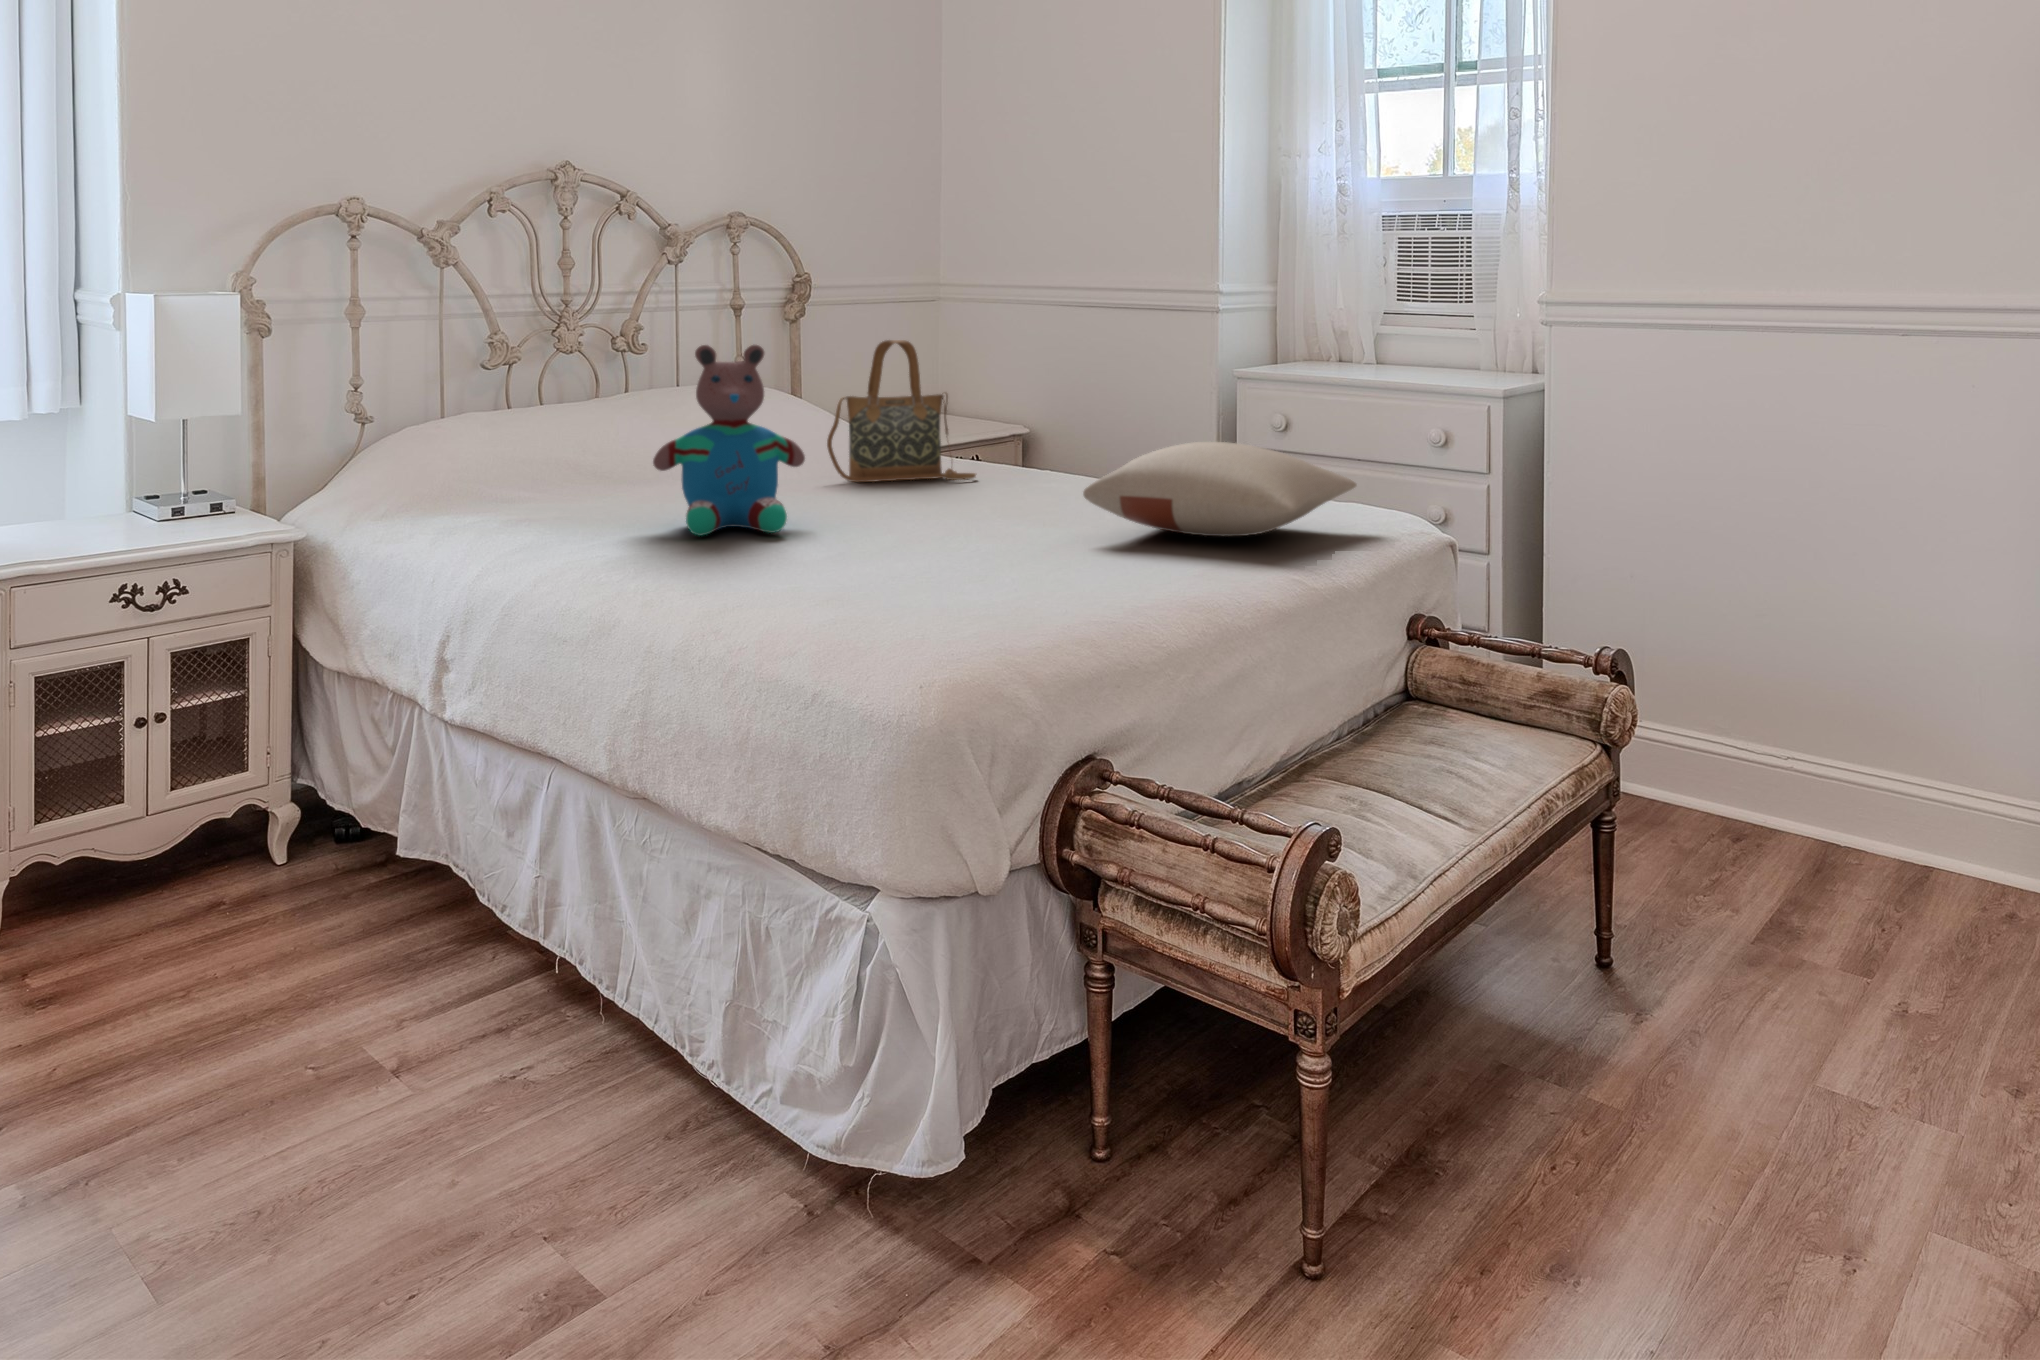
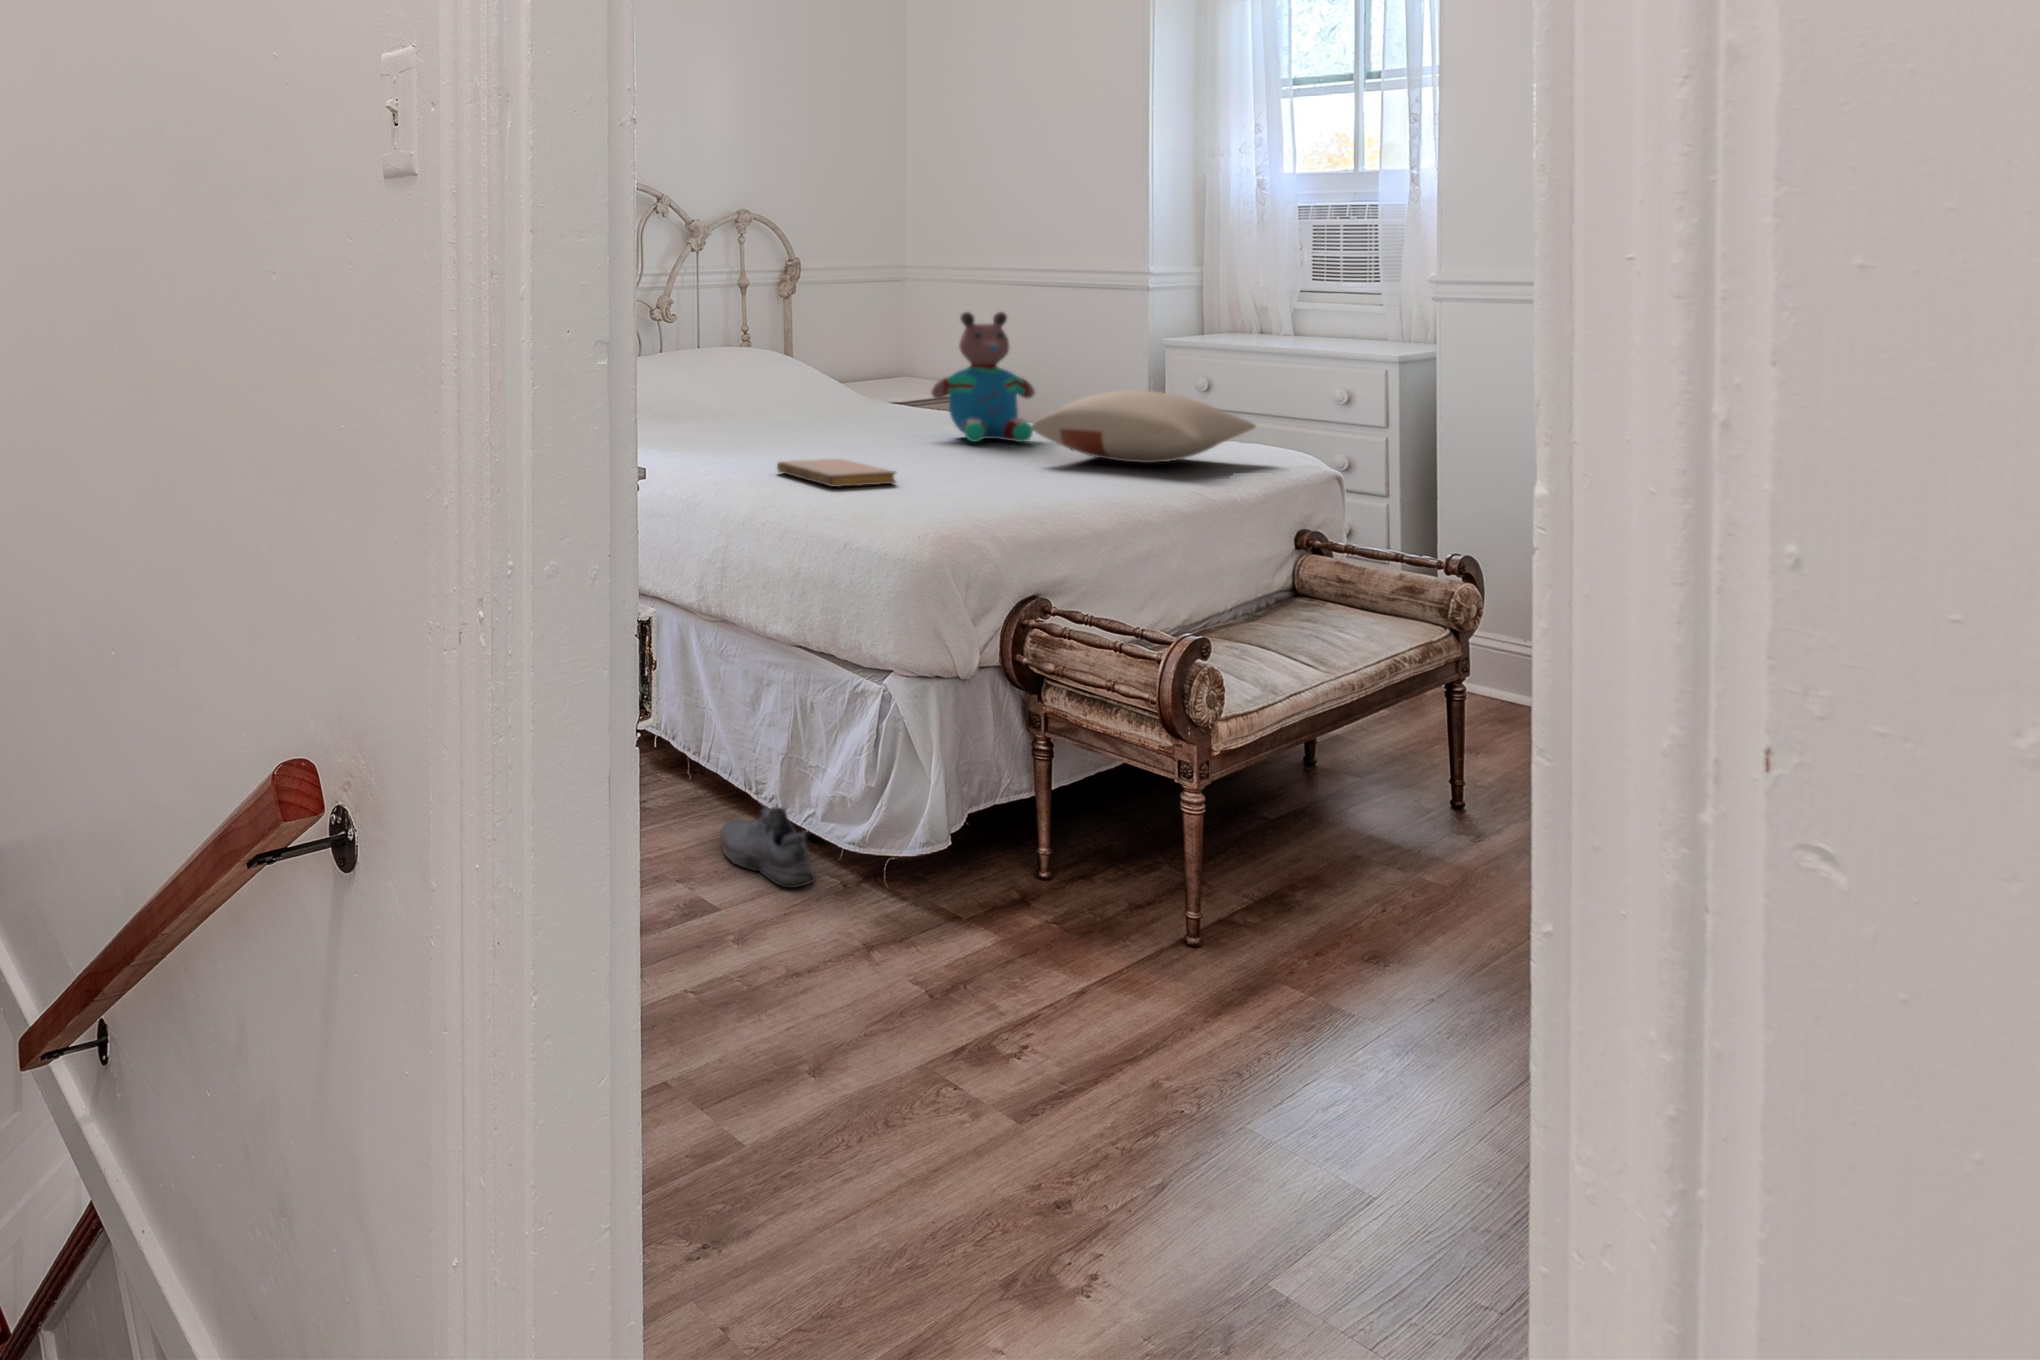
handbag: present [827,340,976,482] -> none [823,312,942,424]
teddy bear: present [653,345,805,536] -> present [932,312,1034,442]
notebook: none [735,547,899,597] -> present [777,459,896,487]
shoe: none [636,1089,769,1225] -> present [721,807,816,888]

